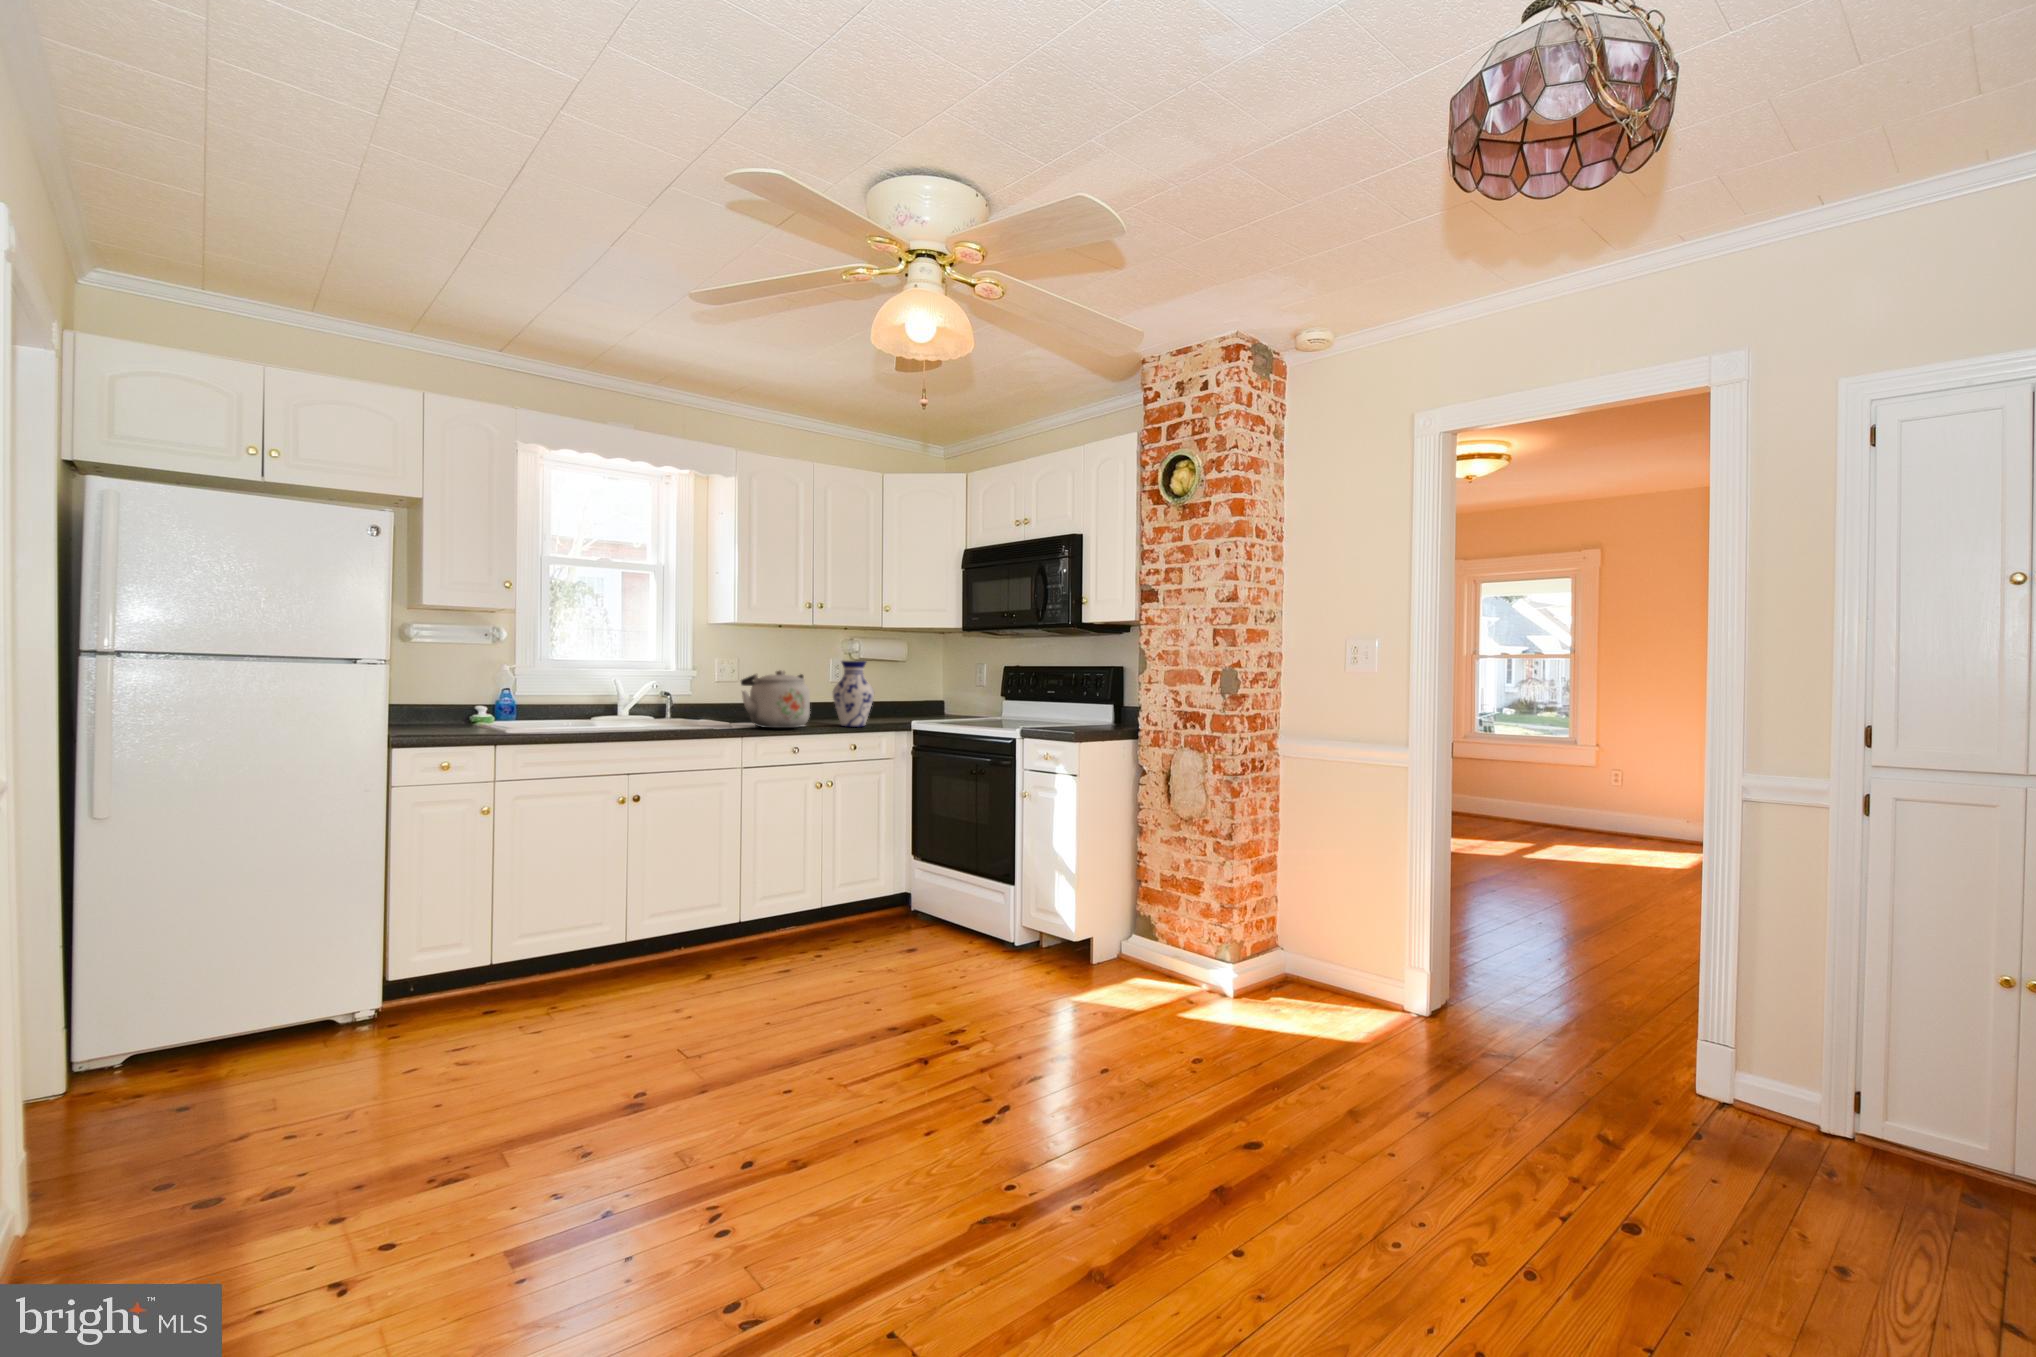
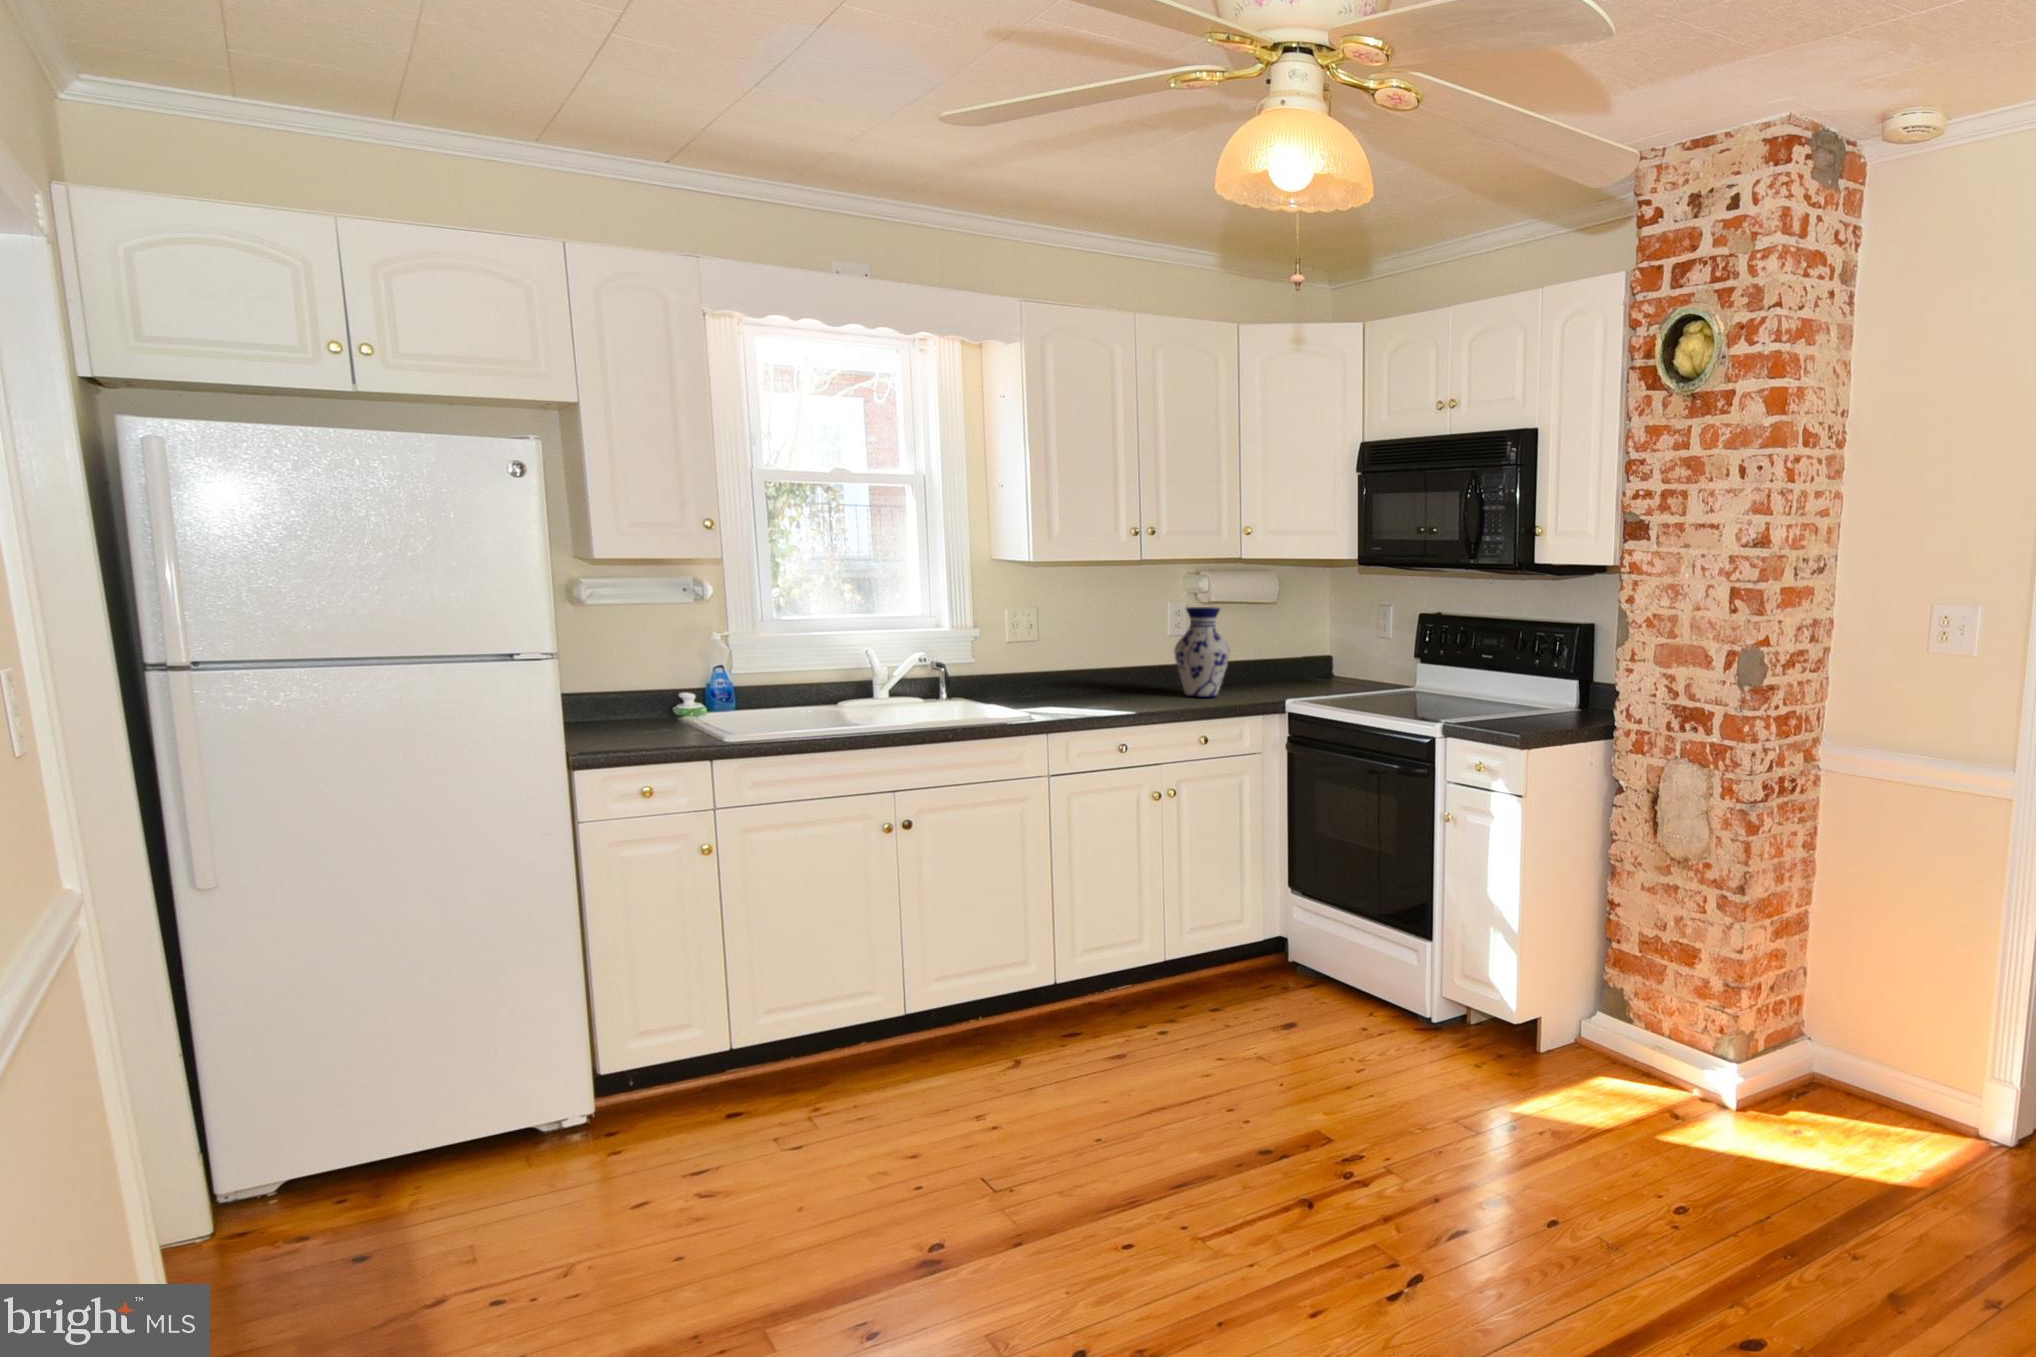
kettle: present [741,670,810,728] -> none [1056,624,1144,701]

